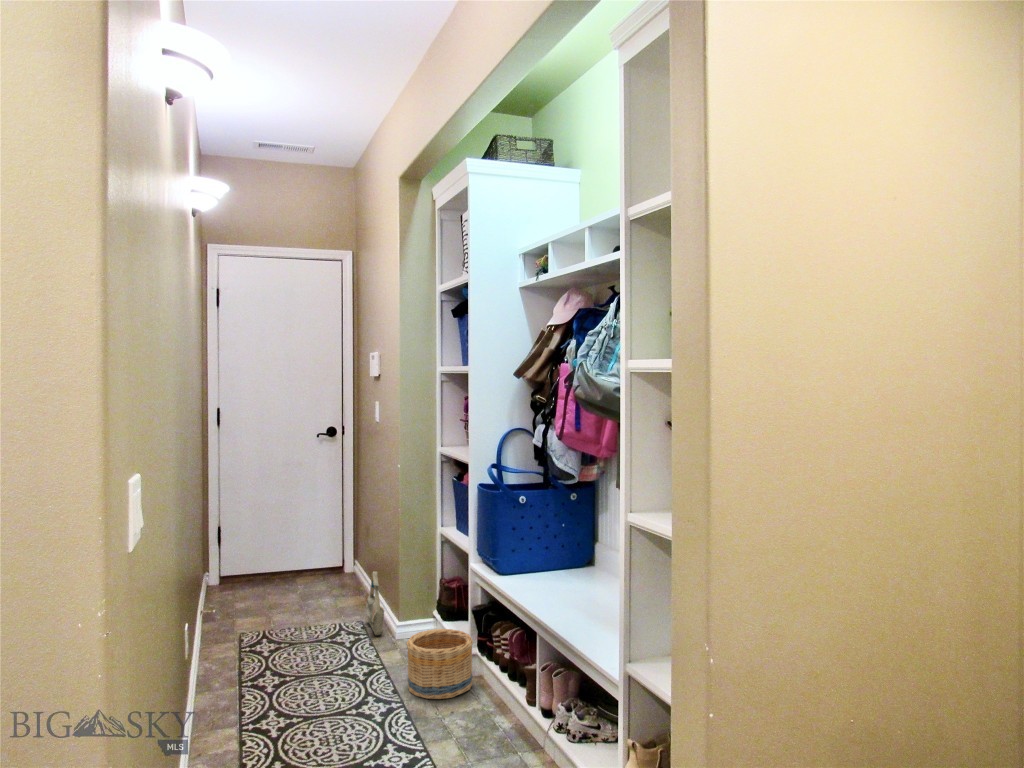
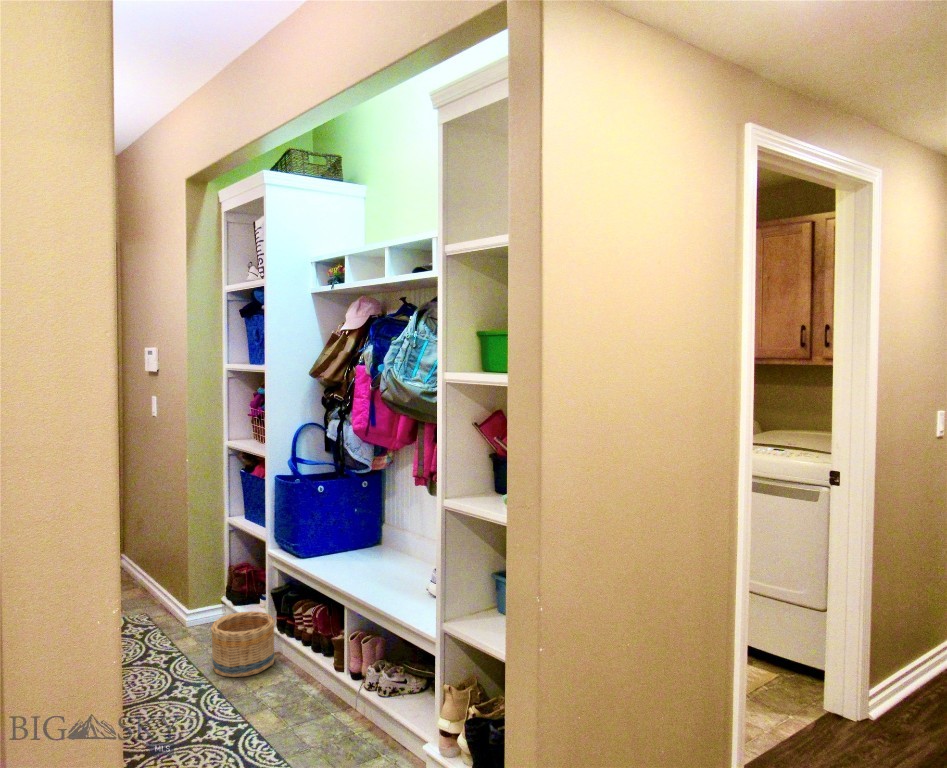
bag: present [366,572,384,636] -> none [150,563,173,625]

